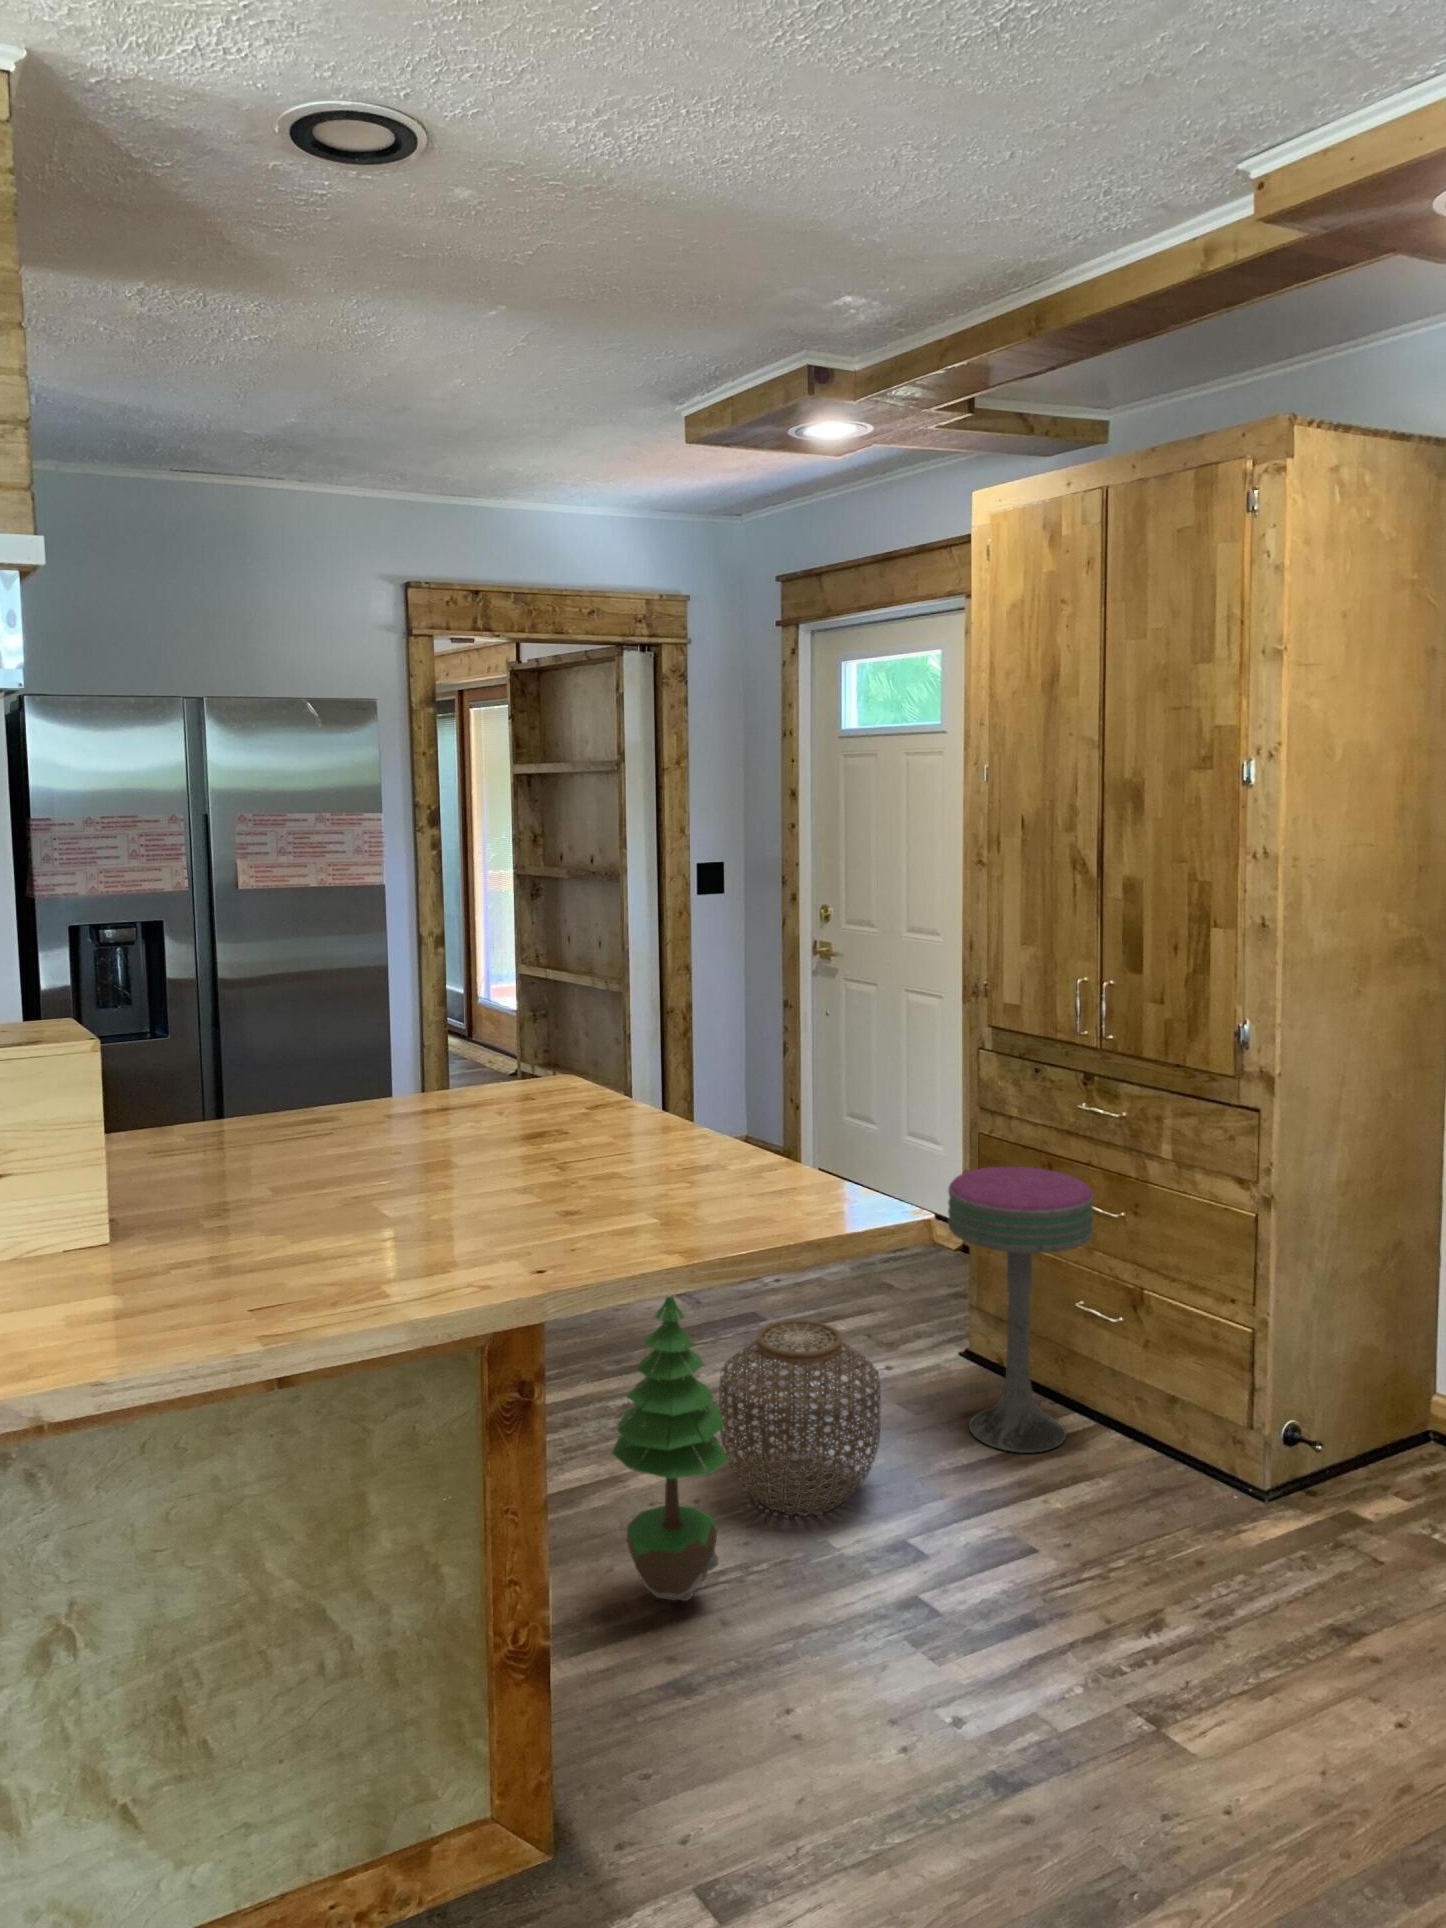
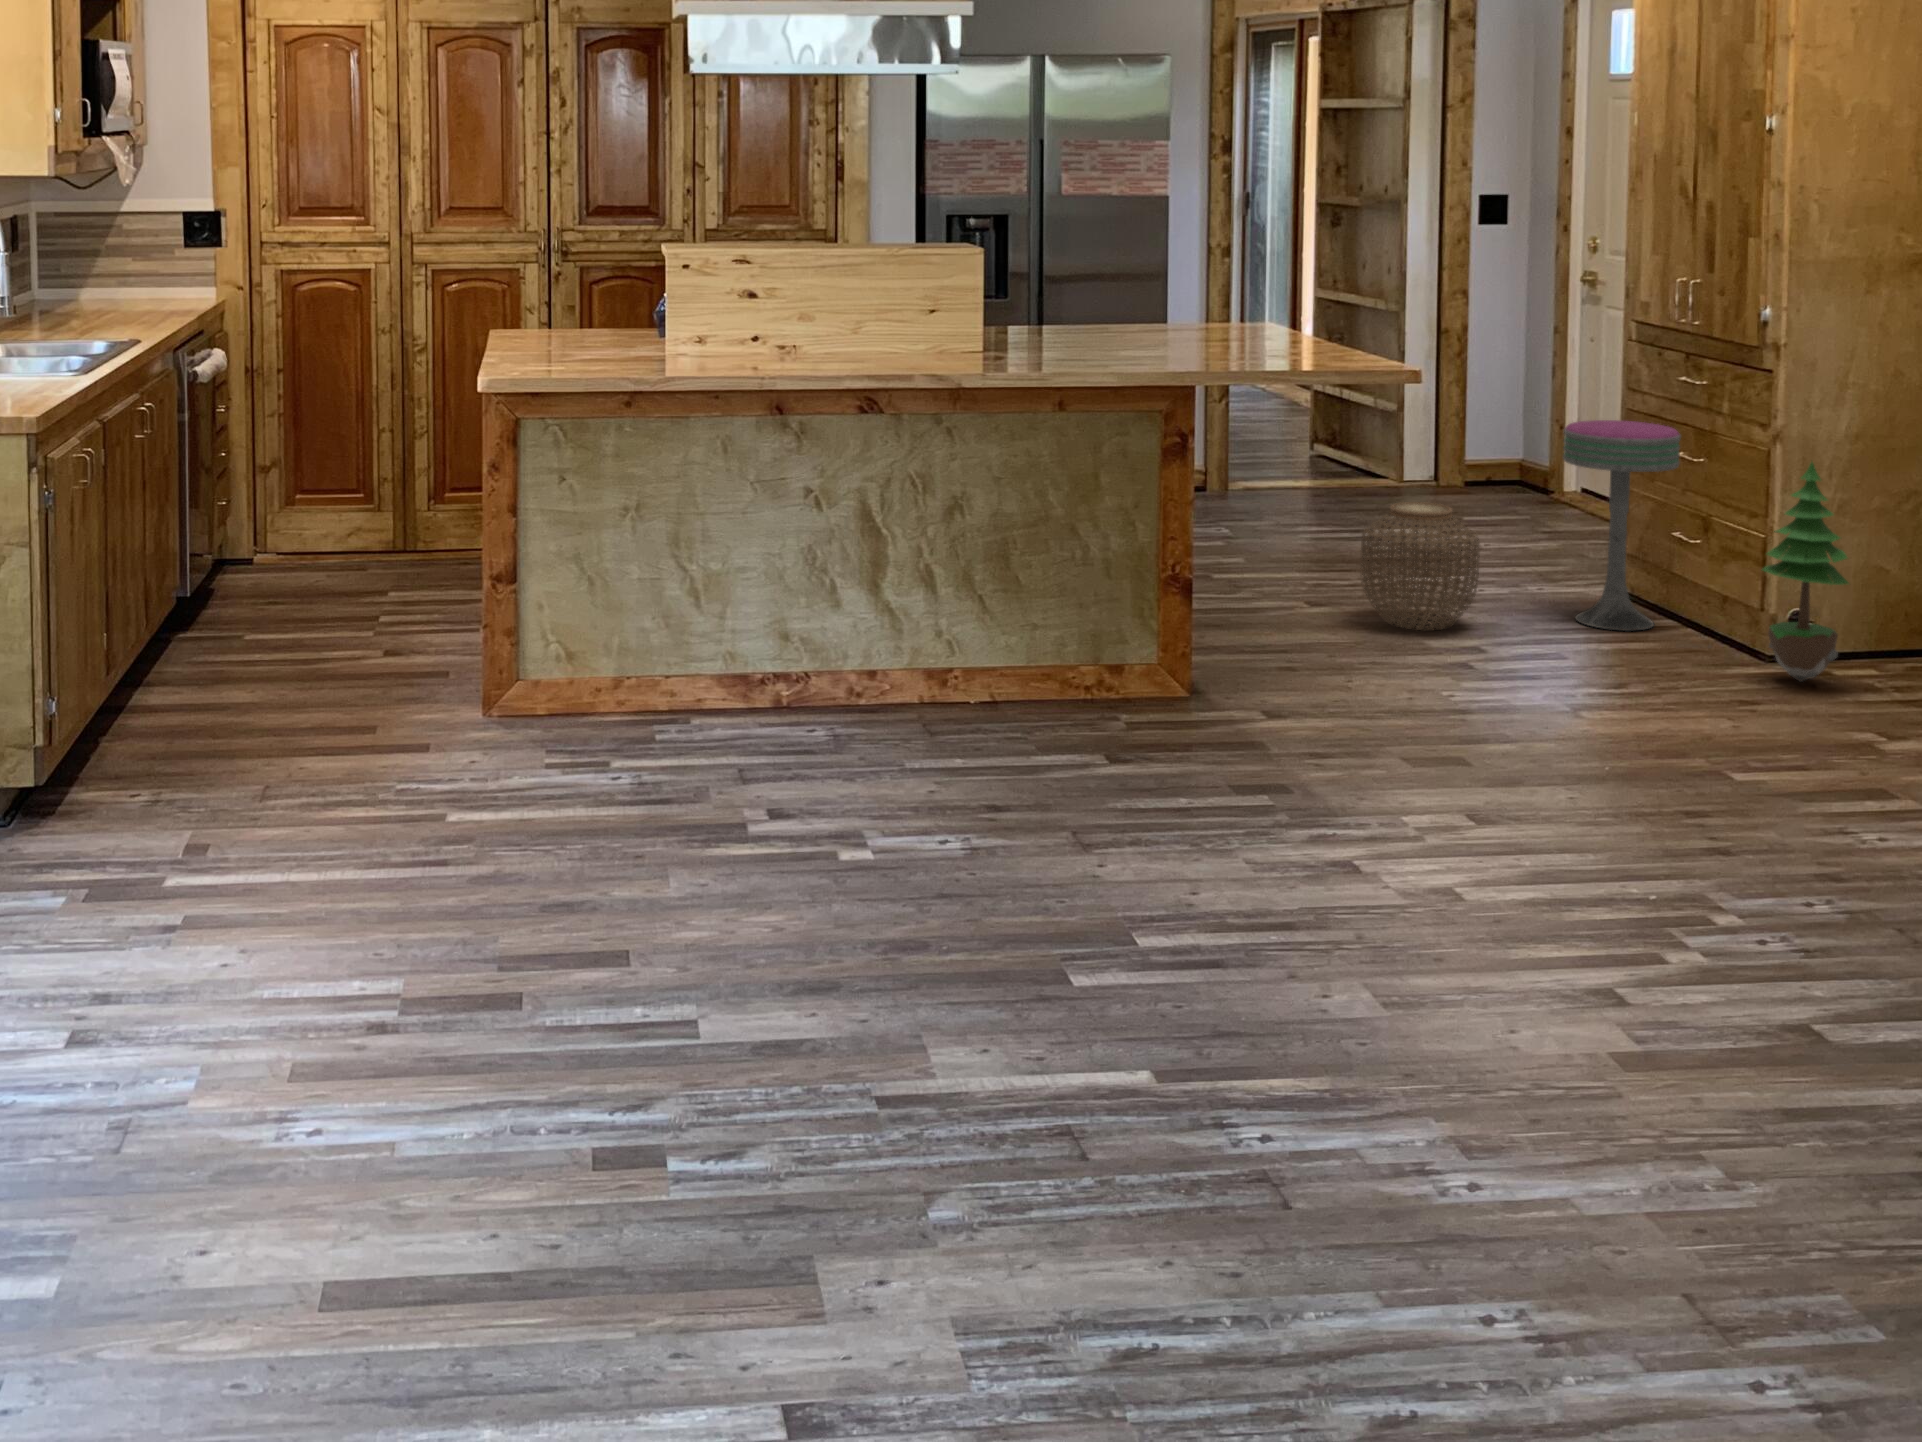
potted tree: present [612,1296,729,1601] -> present [1763,462,1848,682]

